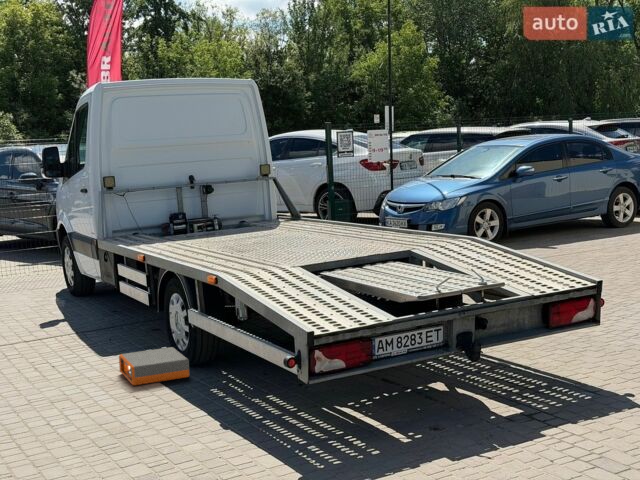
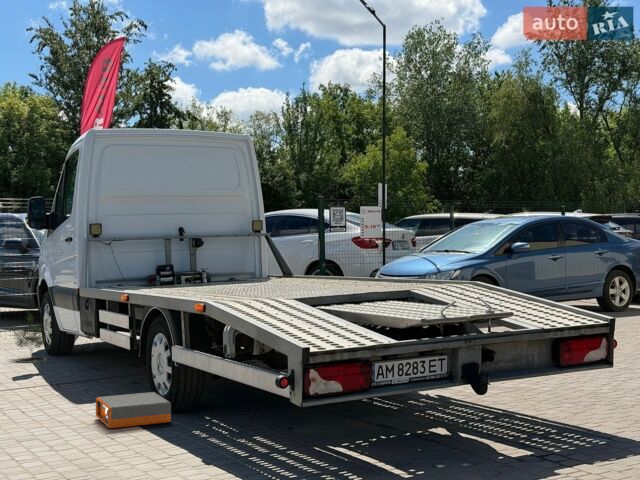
potted tree: none [31,254,67,305] -> present [14,317,46,363]

